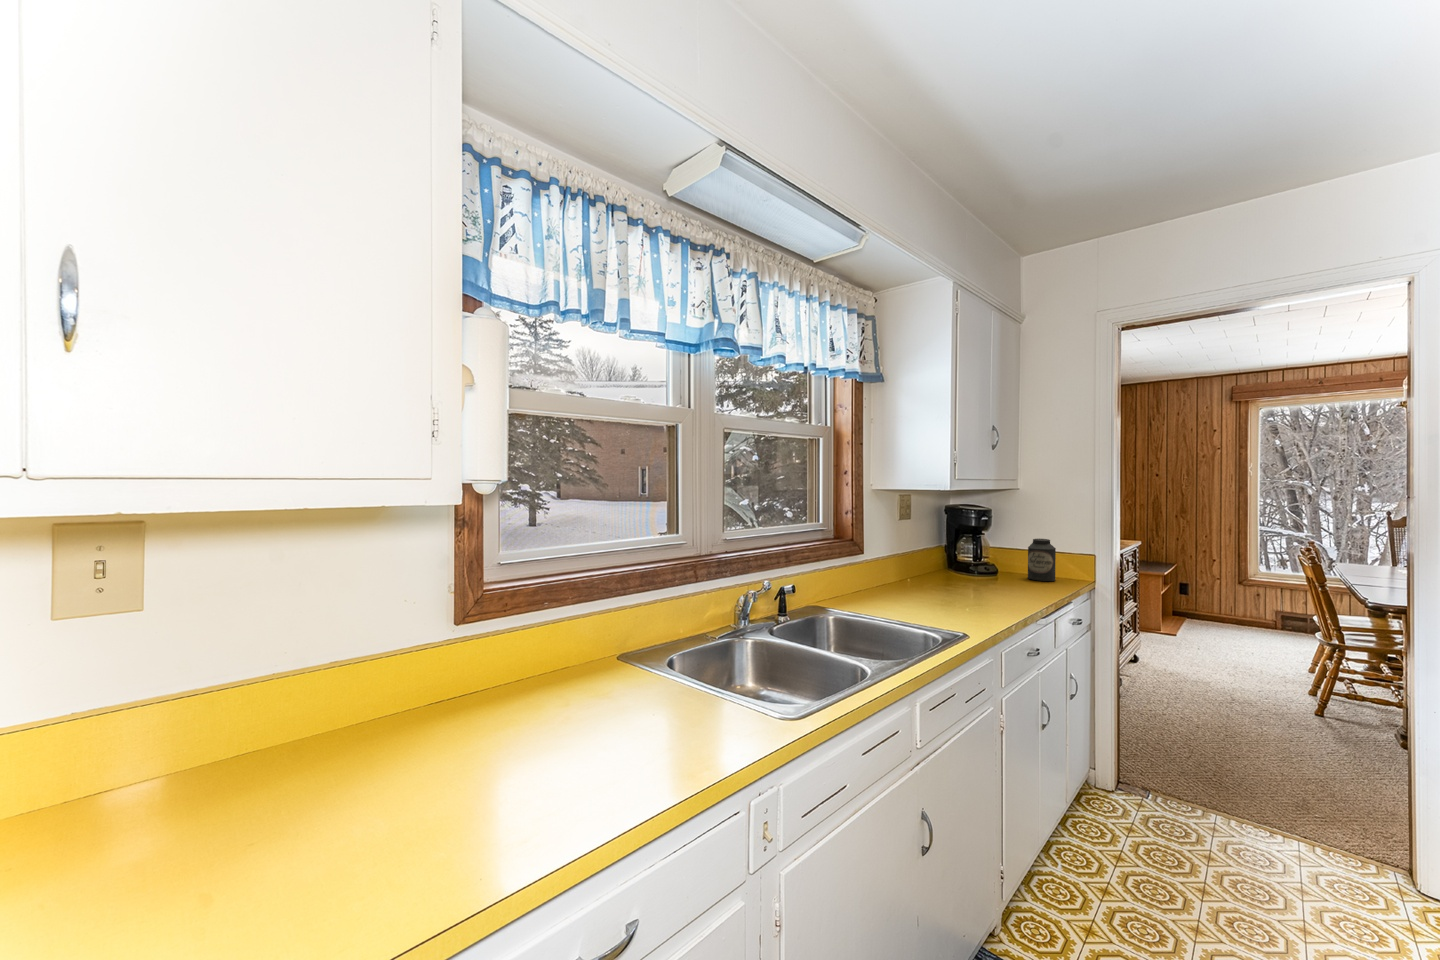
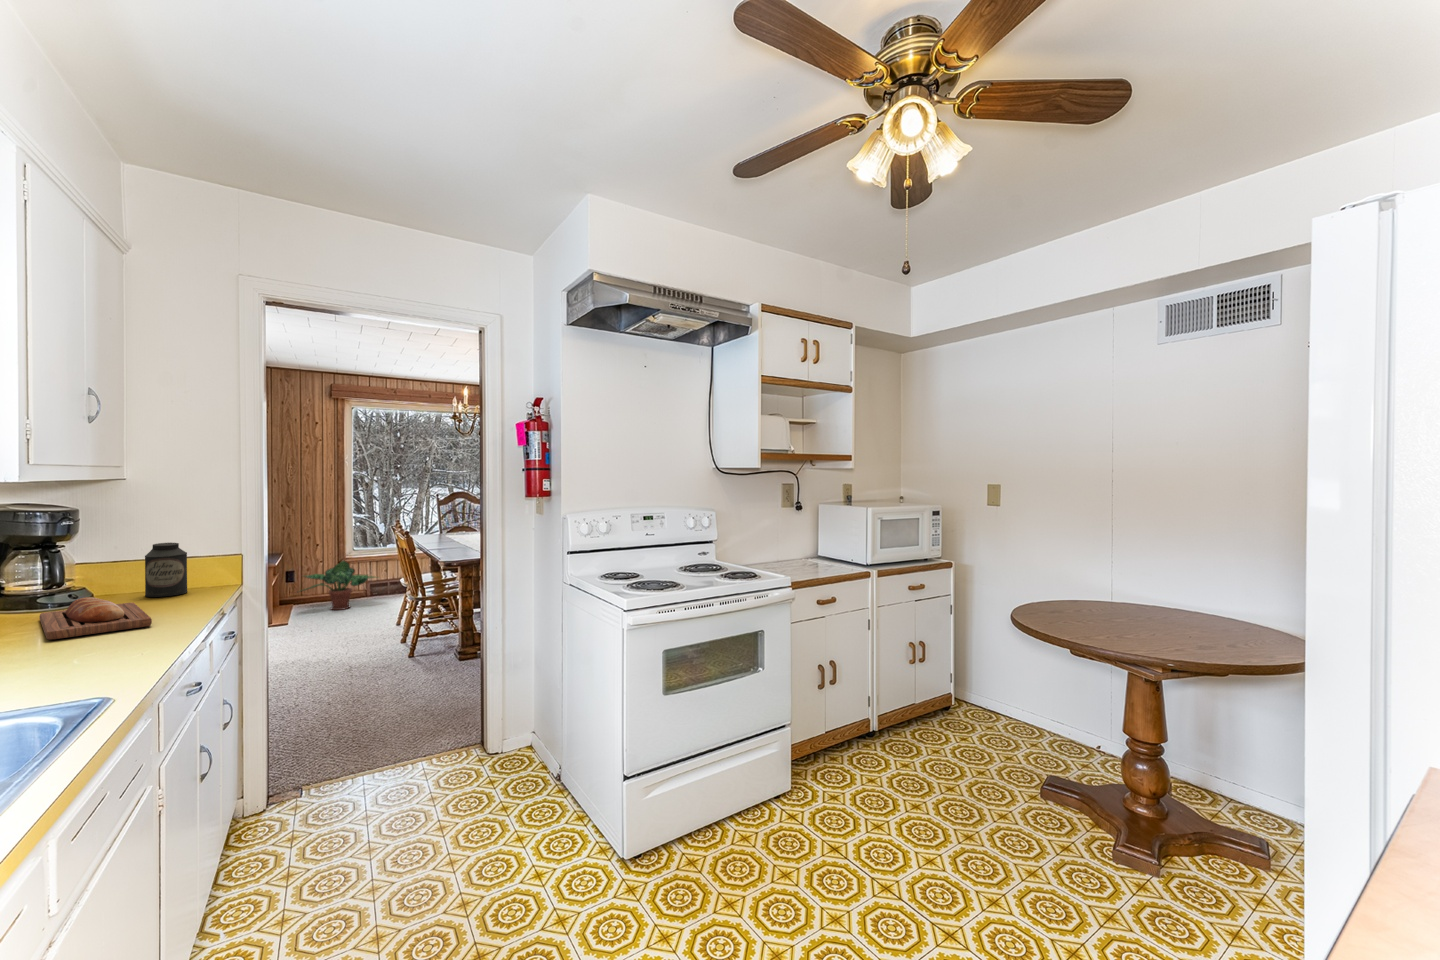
bread loaf: none [962,571,1019,599] -> present [40,597,152,640]
potted plant: none [1187,581,1292,636] -> present [302,561,375,610]

